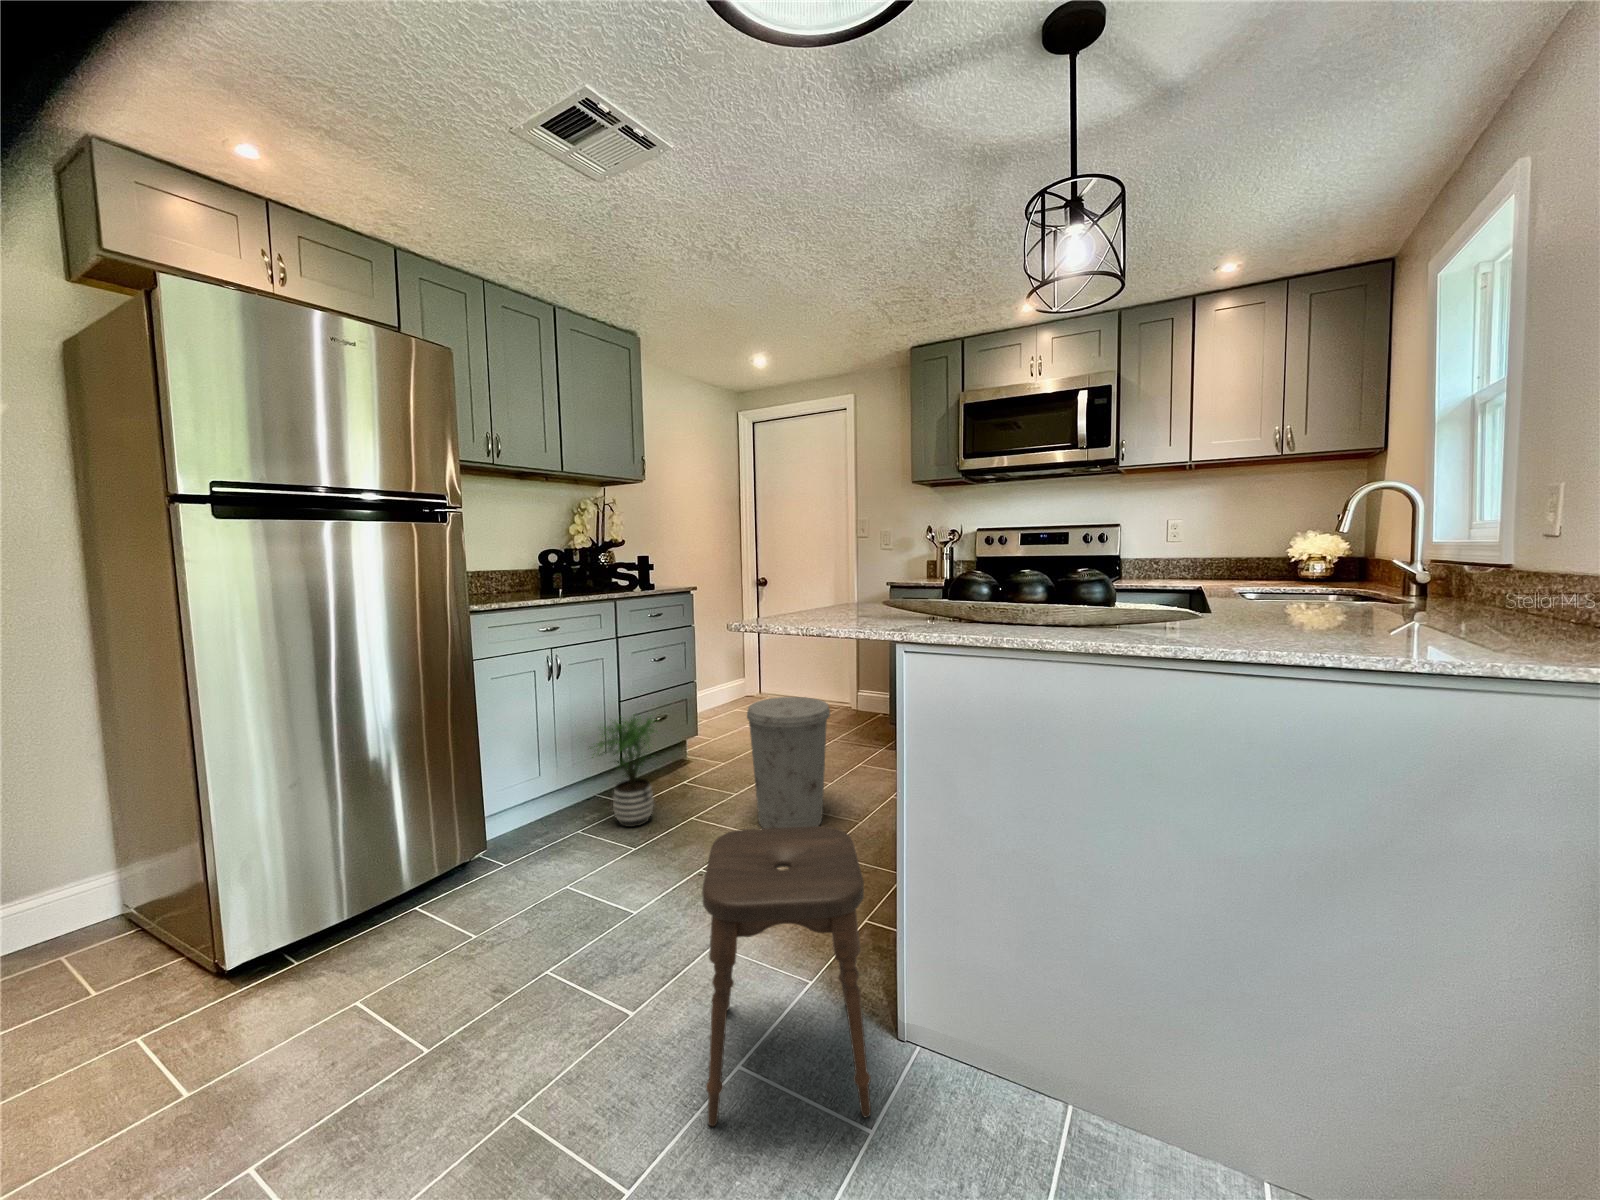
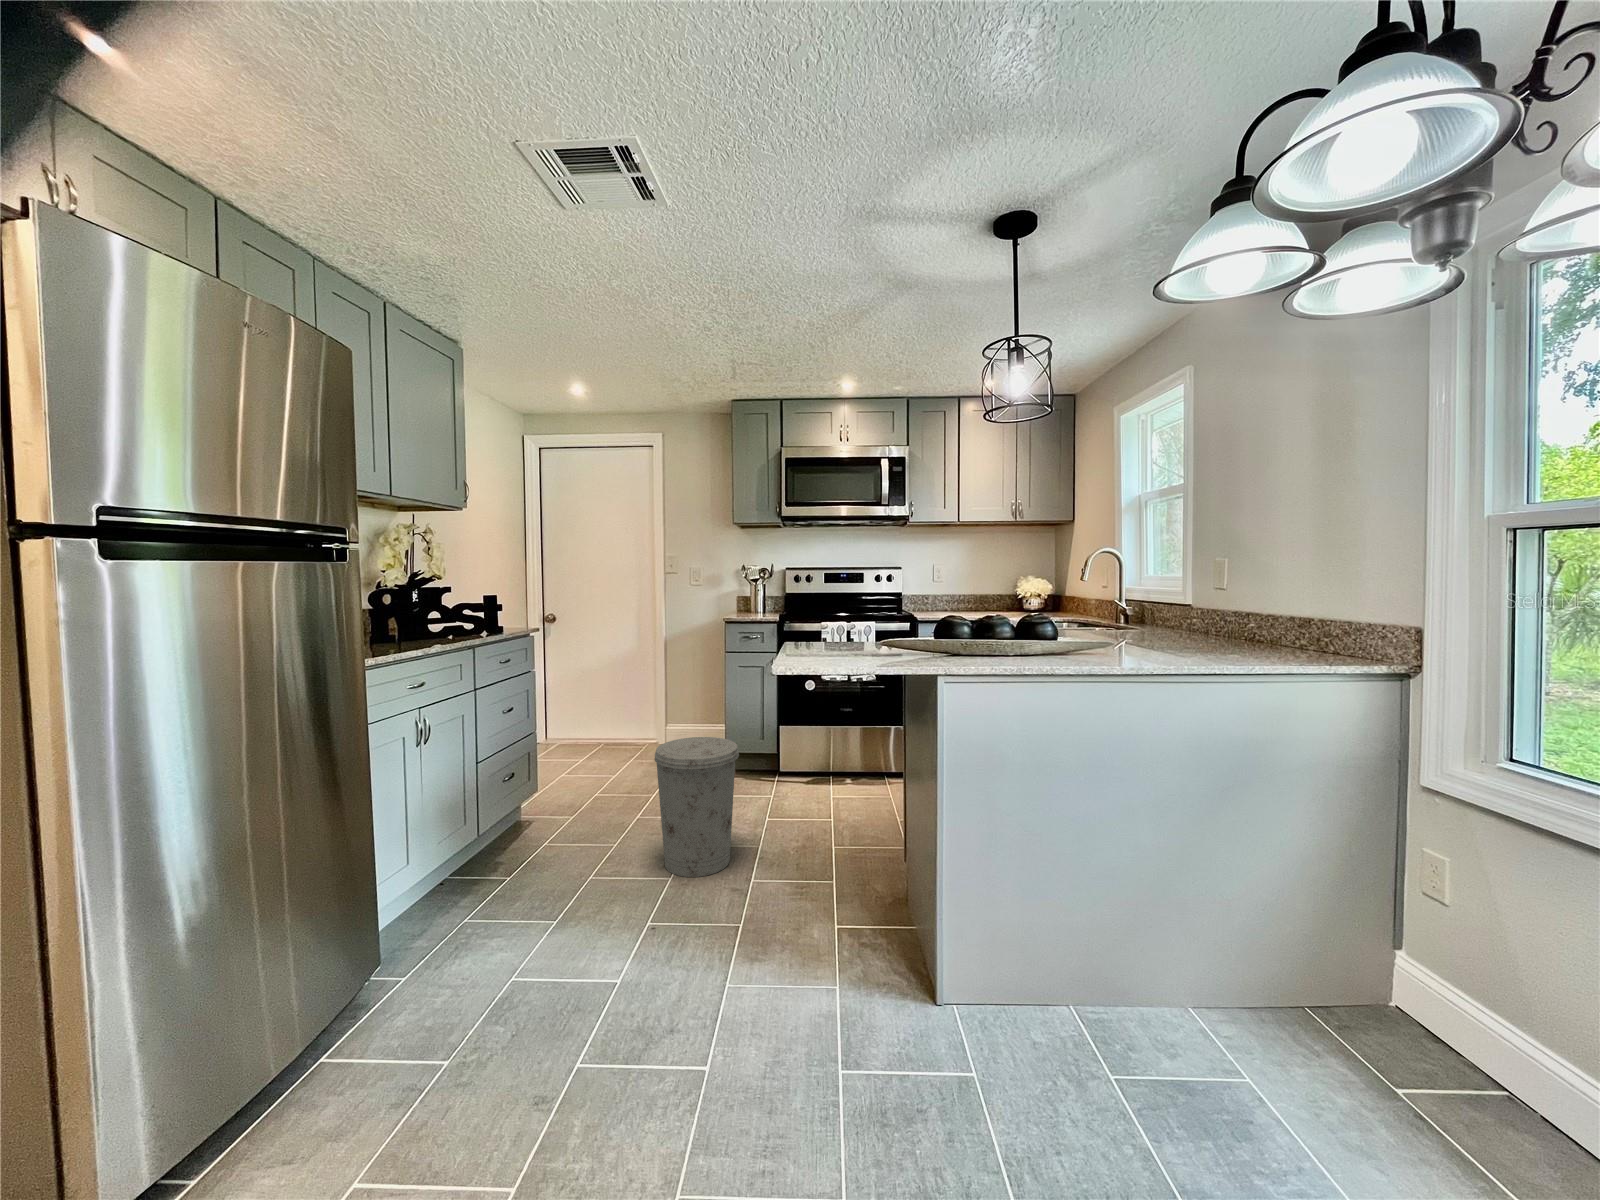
potted plant: present [589,714,657,827] -> none [478,774,569,908]
stool: present [702,826,871,1126] -> none [788,841,966,1122]

